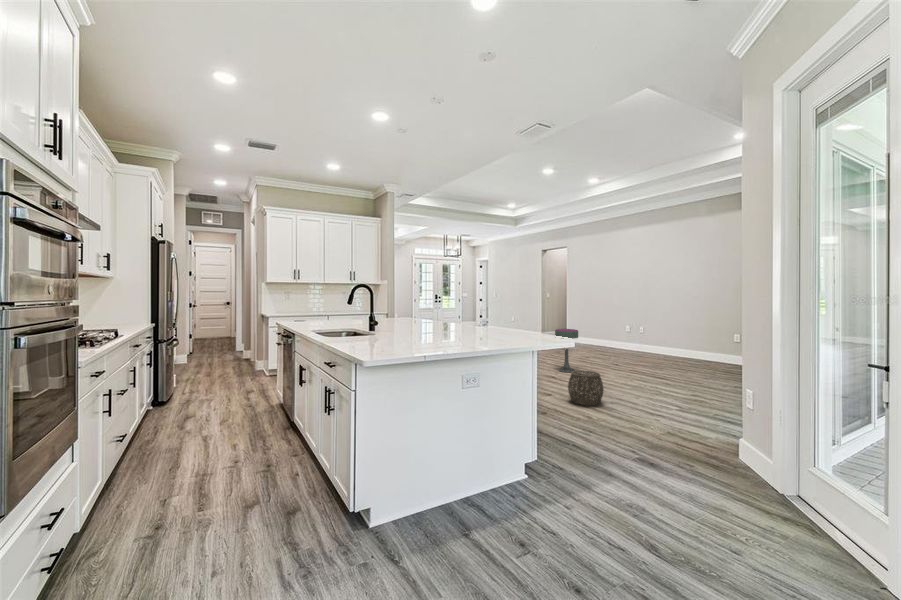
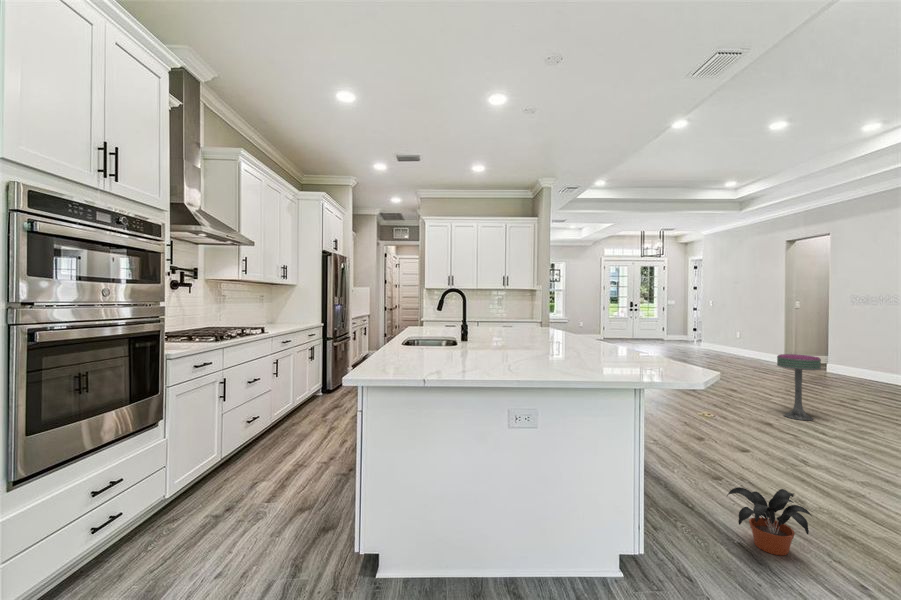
woven basket: present [568,371,604,405] -> none [772,421,843,482]
potted plant: none [565,408,610,447] -> present [727,487,811,555]

